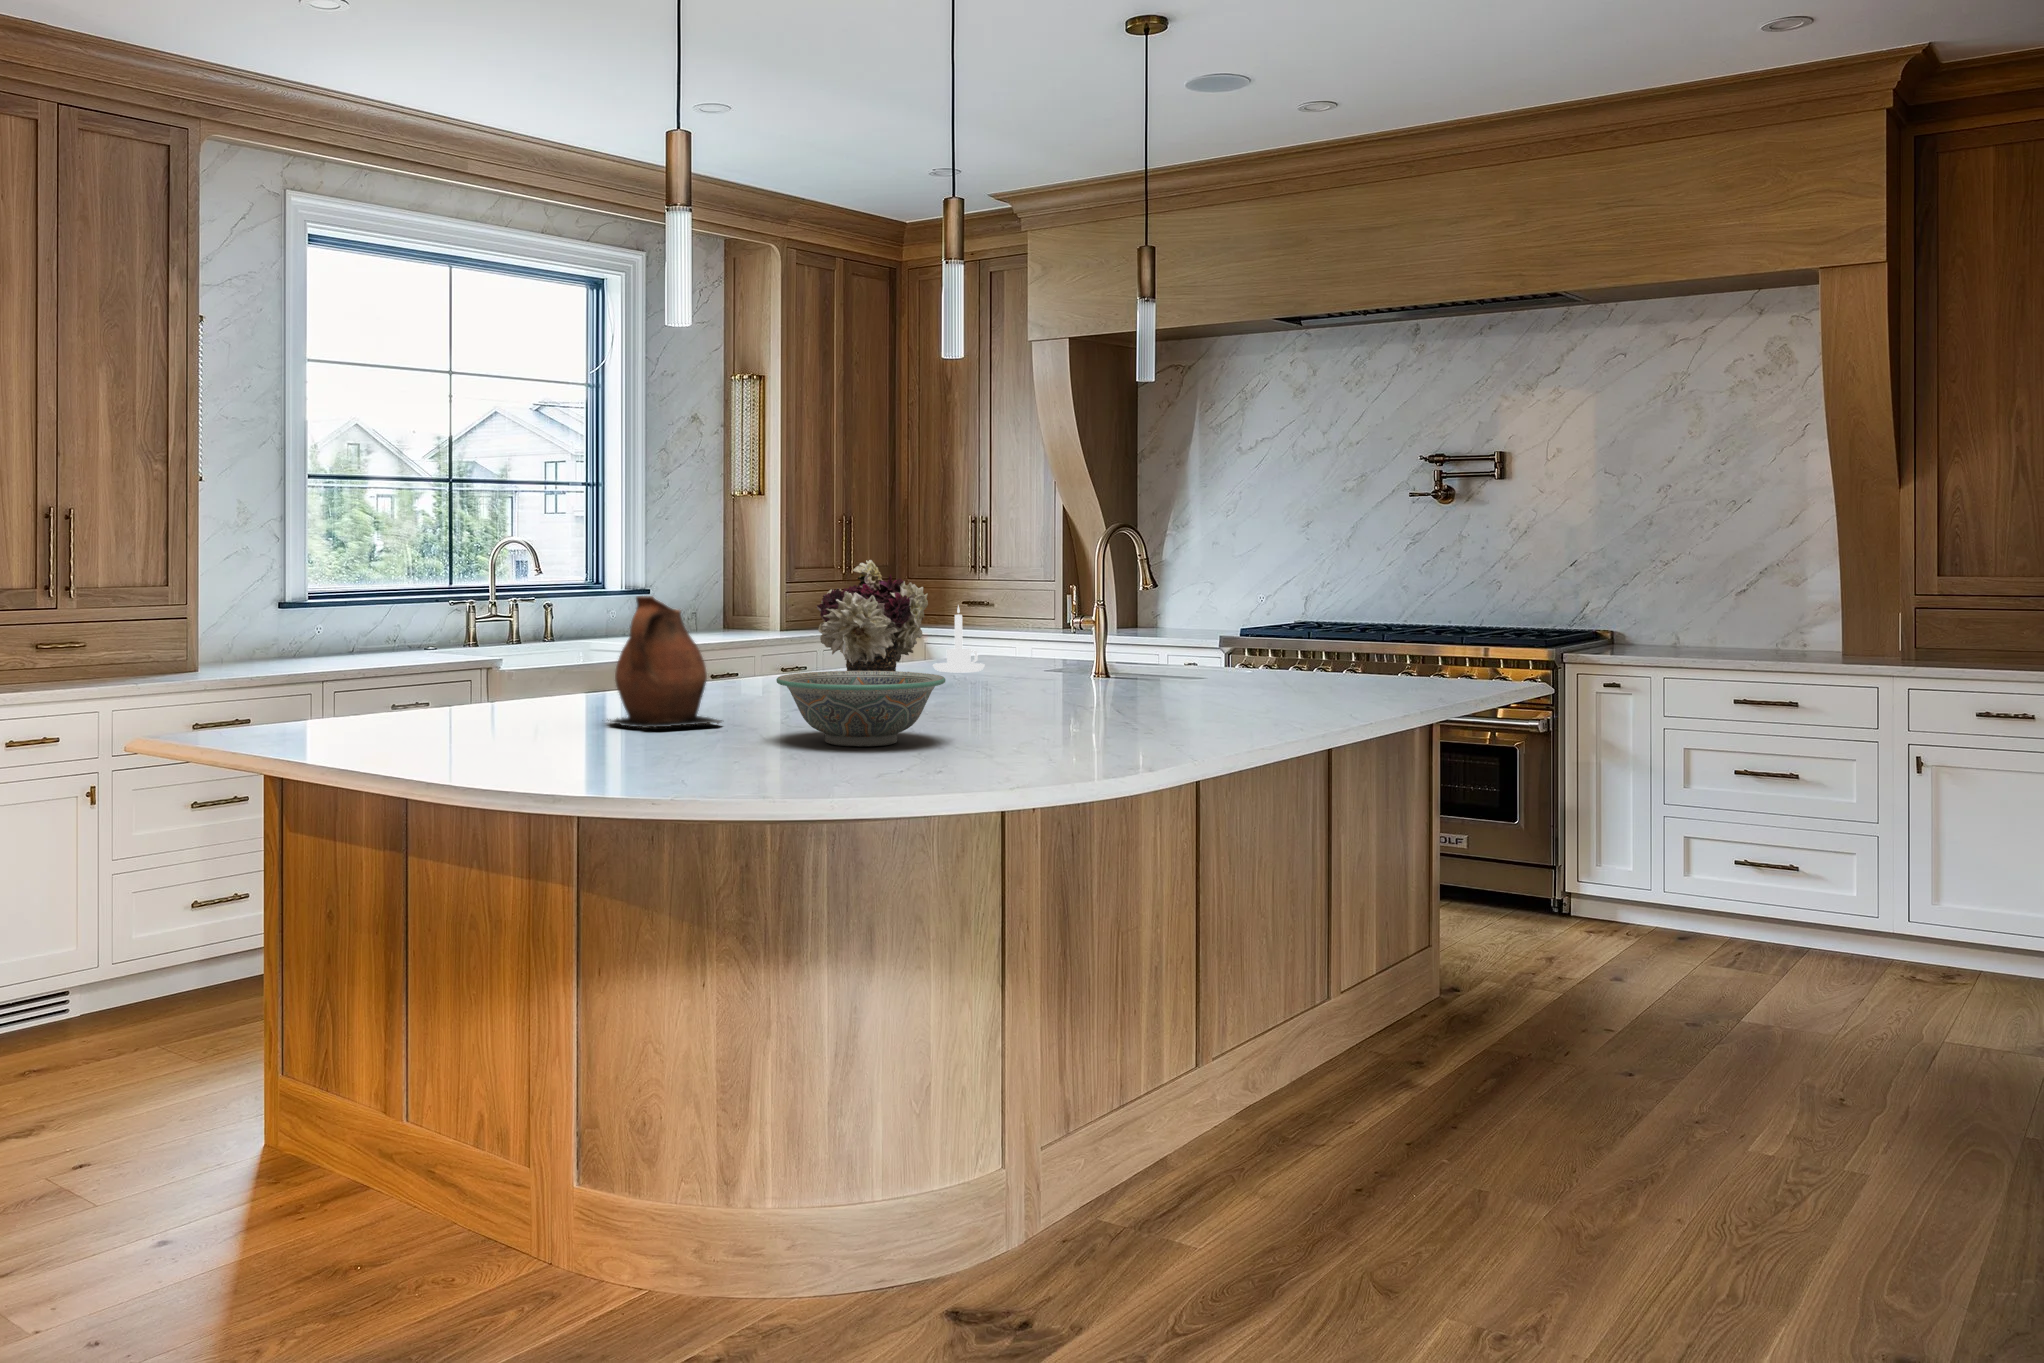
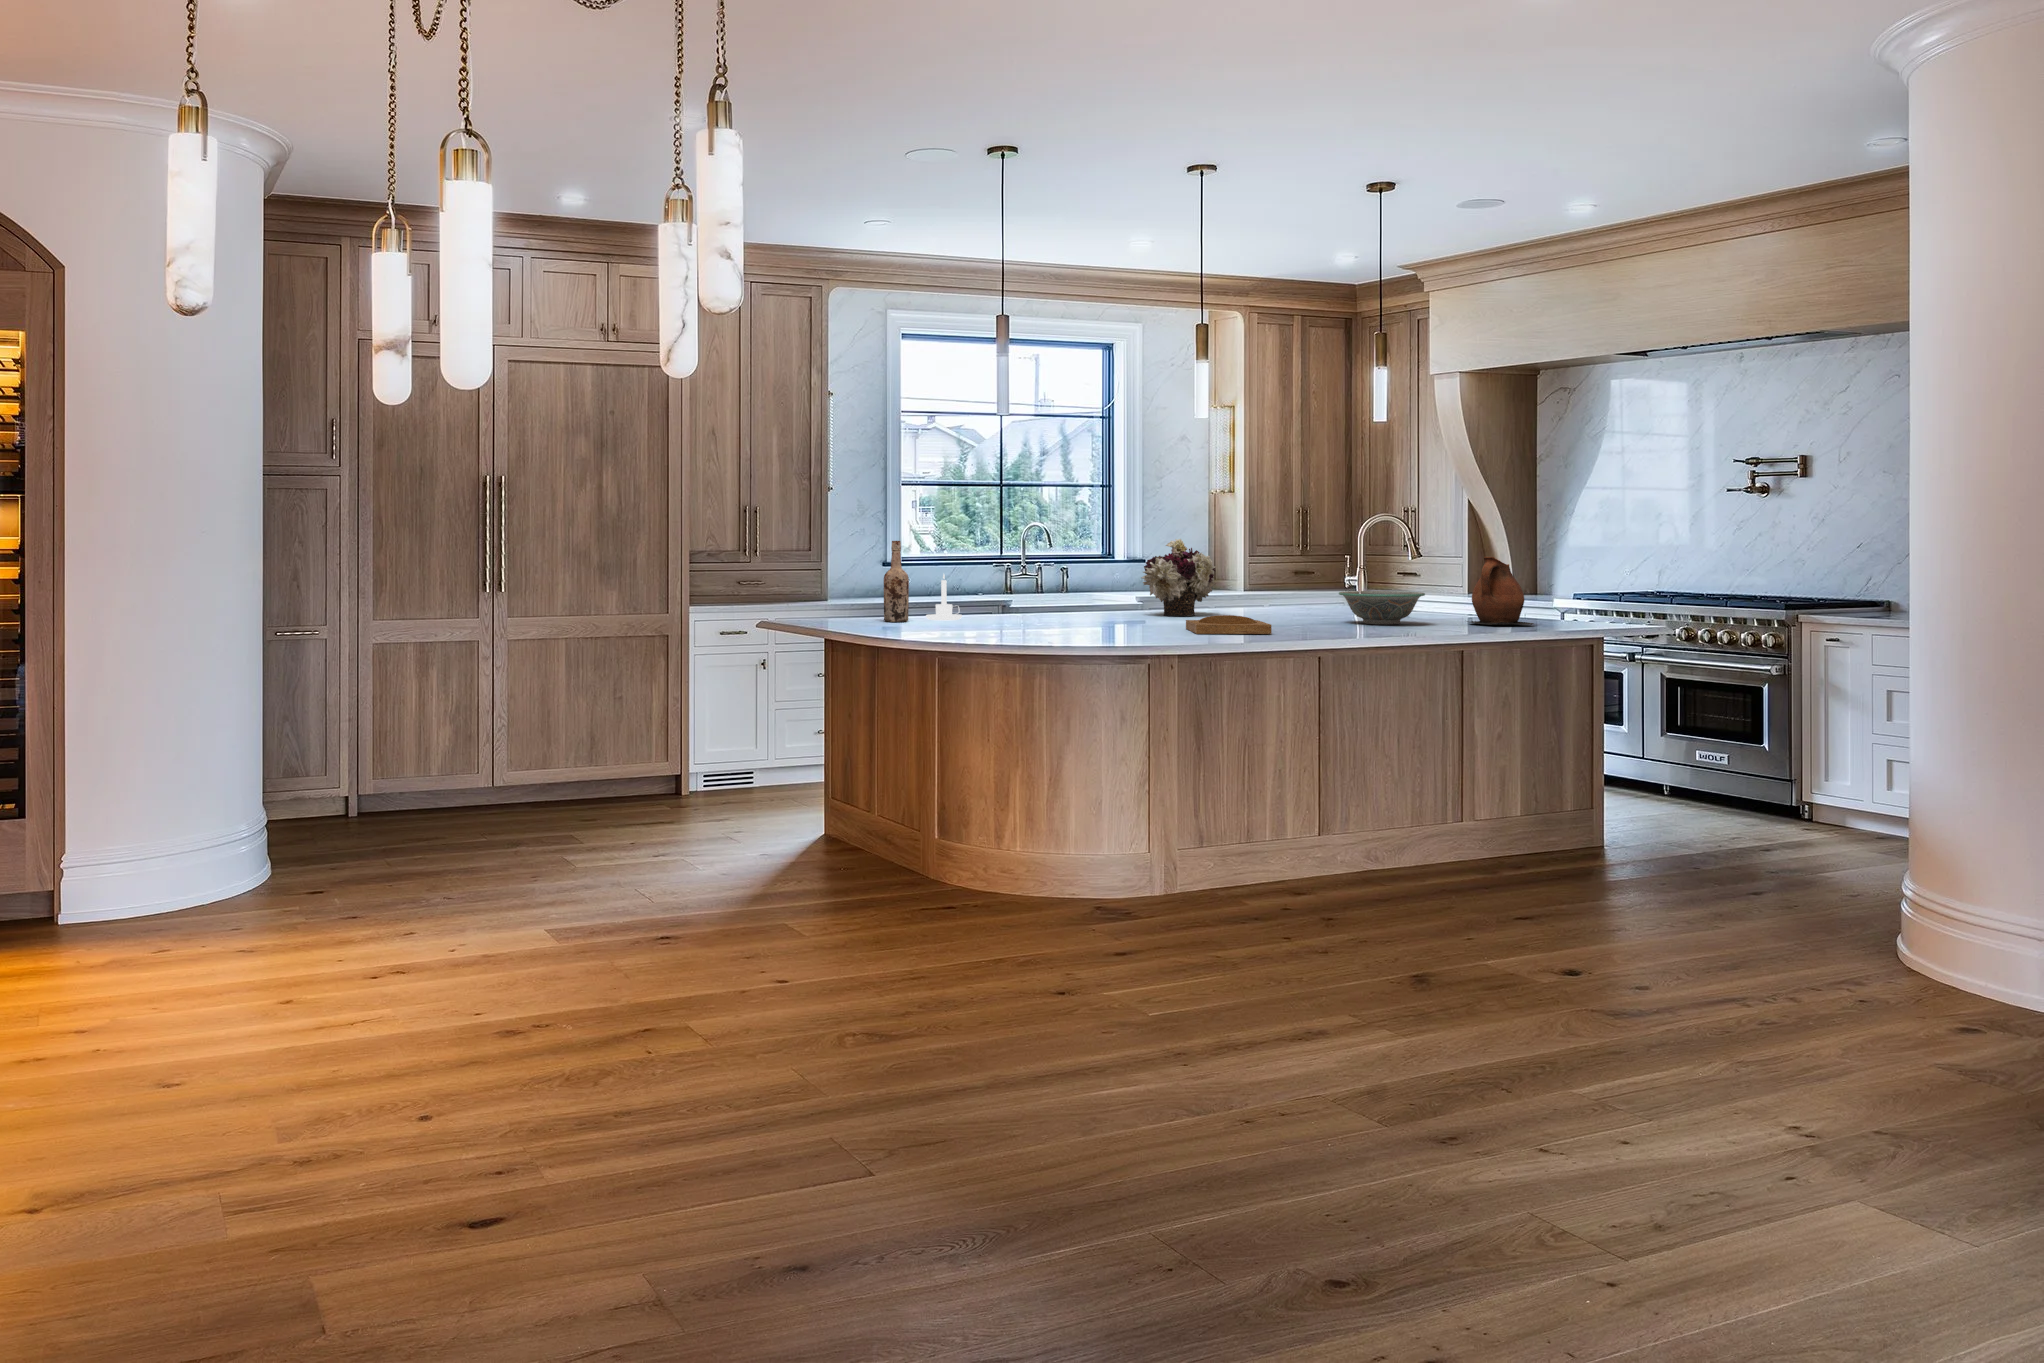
wine bottle: none [418,567,468,728] -> present [884,541,909,622]
ceramic pitcher: present [611,596,722,728] -> present [1467,557,1534,625]
candle holder: present [933,605,985,672] -> present [926,574,962,620]
decorative bowl: present [776,671,945,746] -> present [1339,591,1425,625]
tray: none [985,694,1161,733] -> present [1186,615,1272,634]

